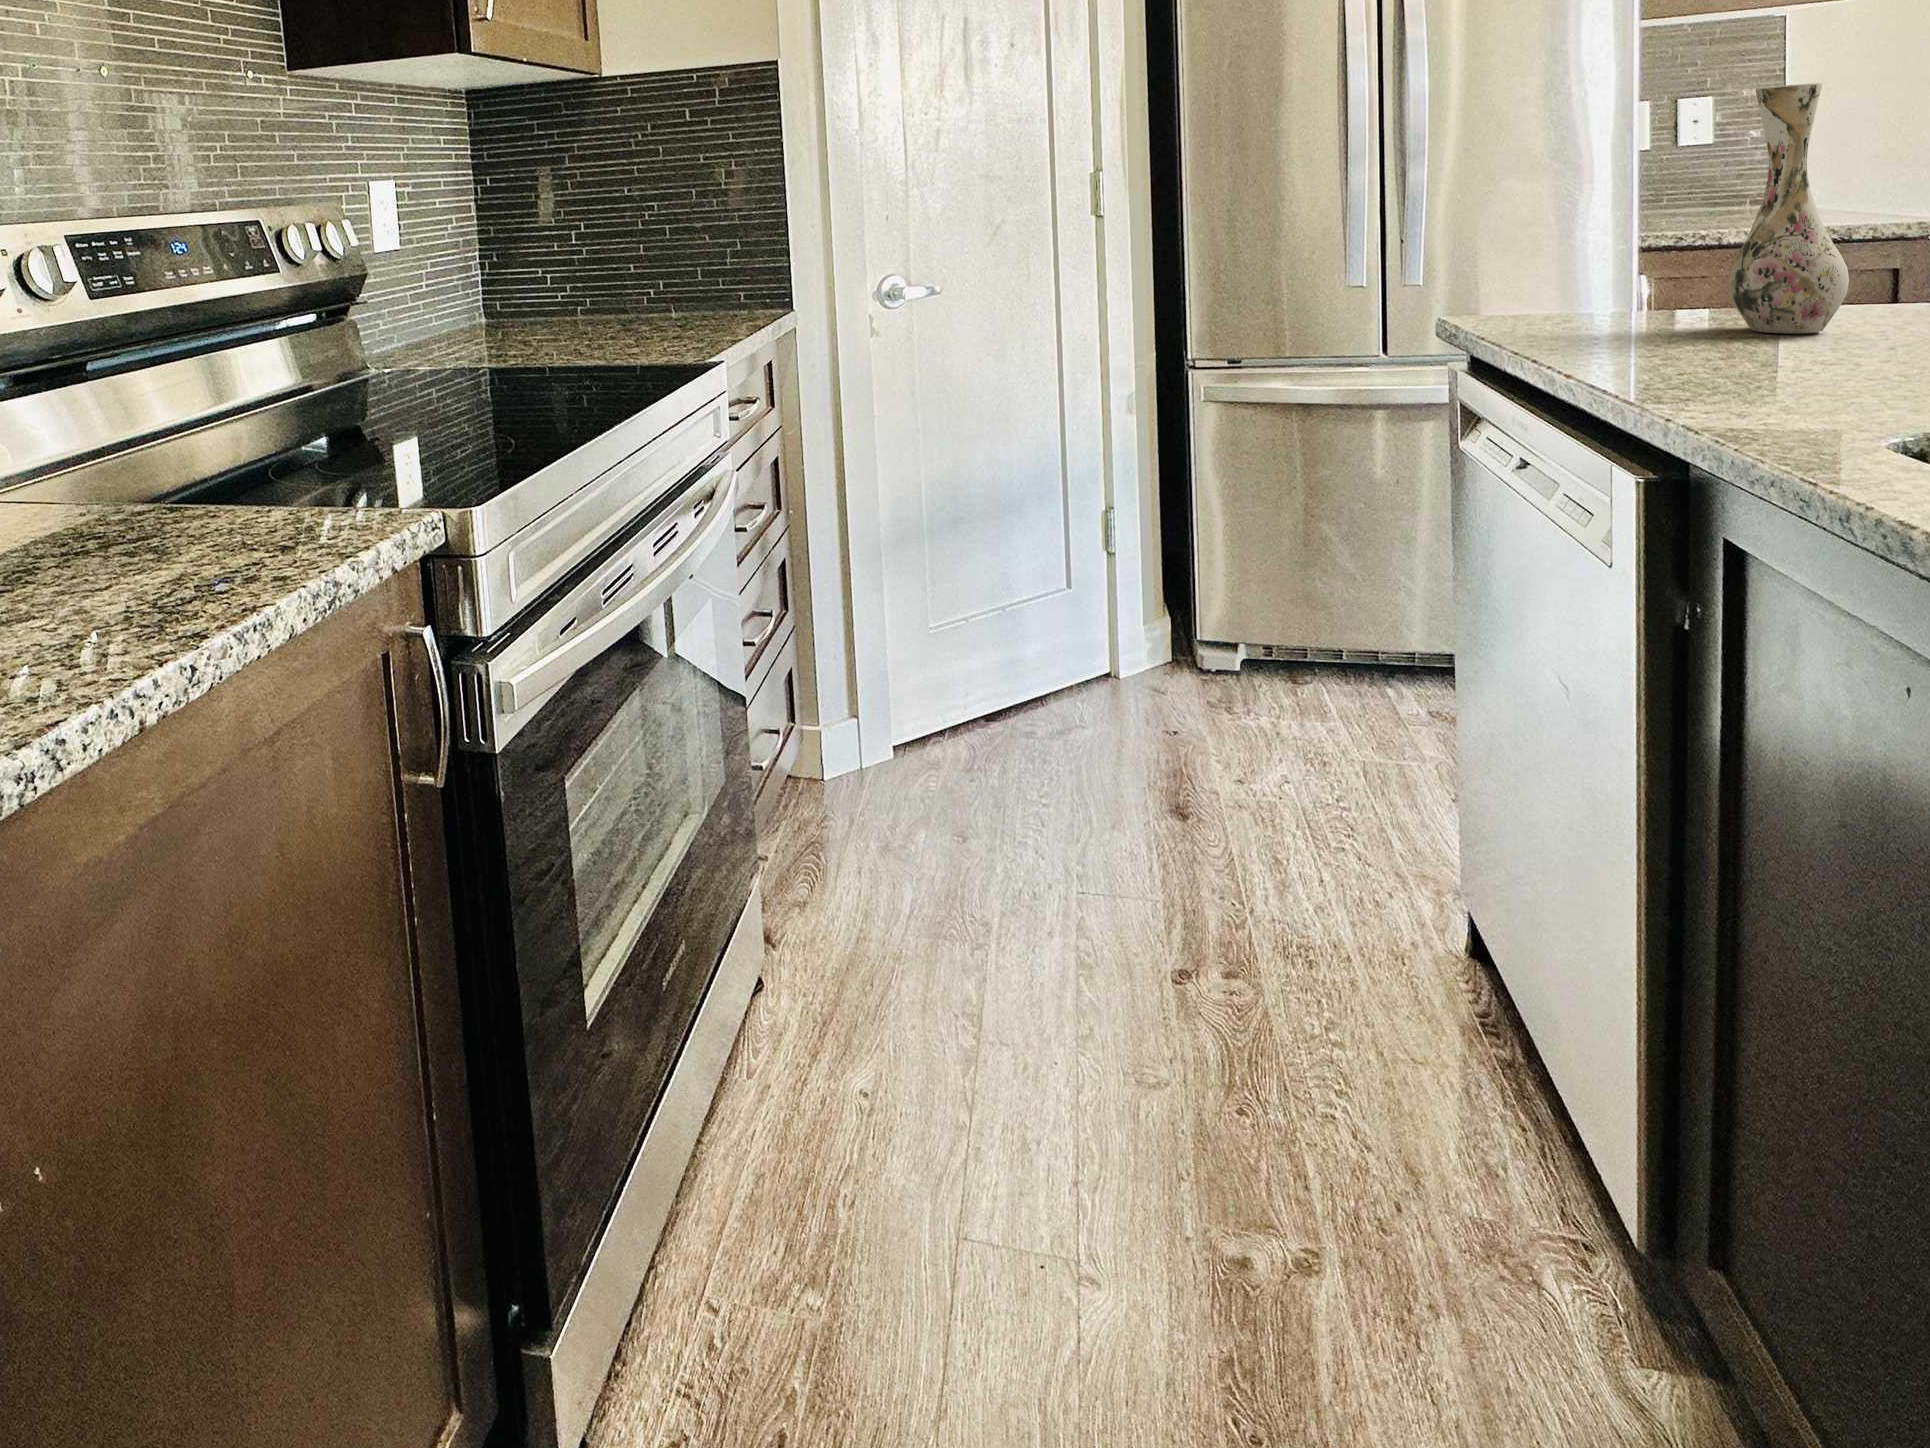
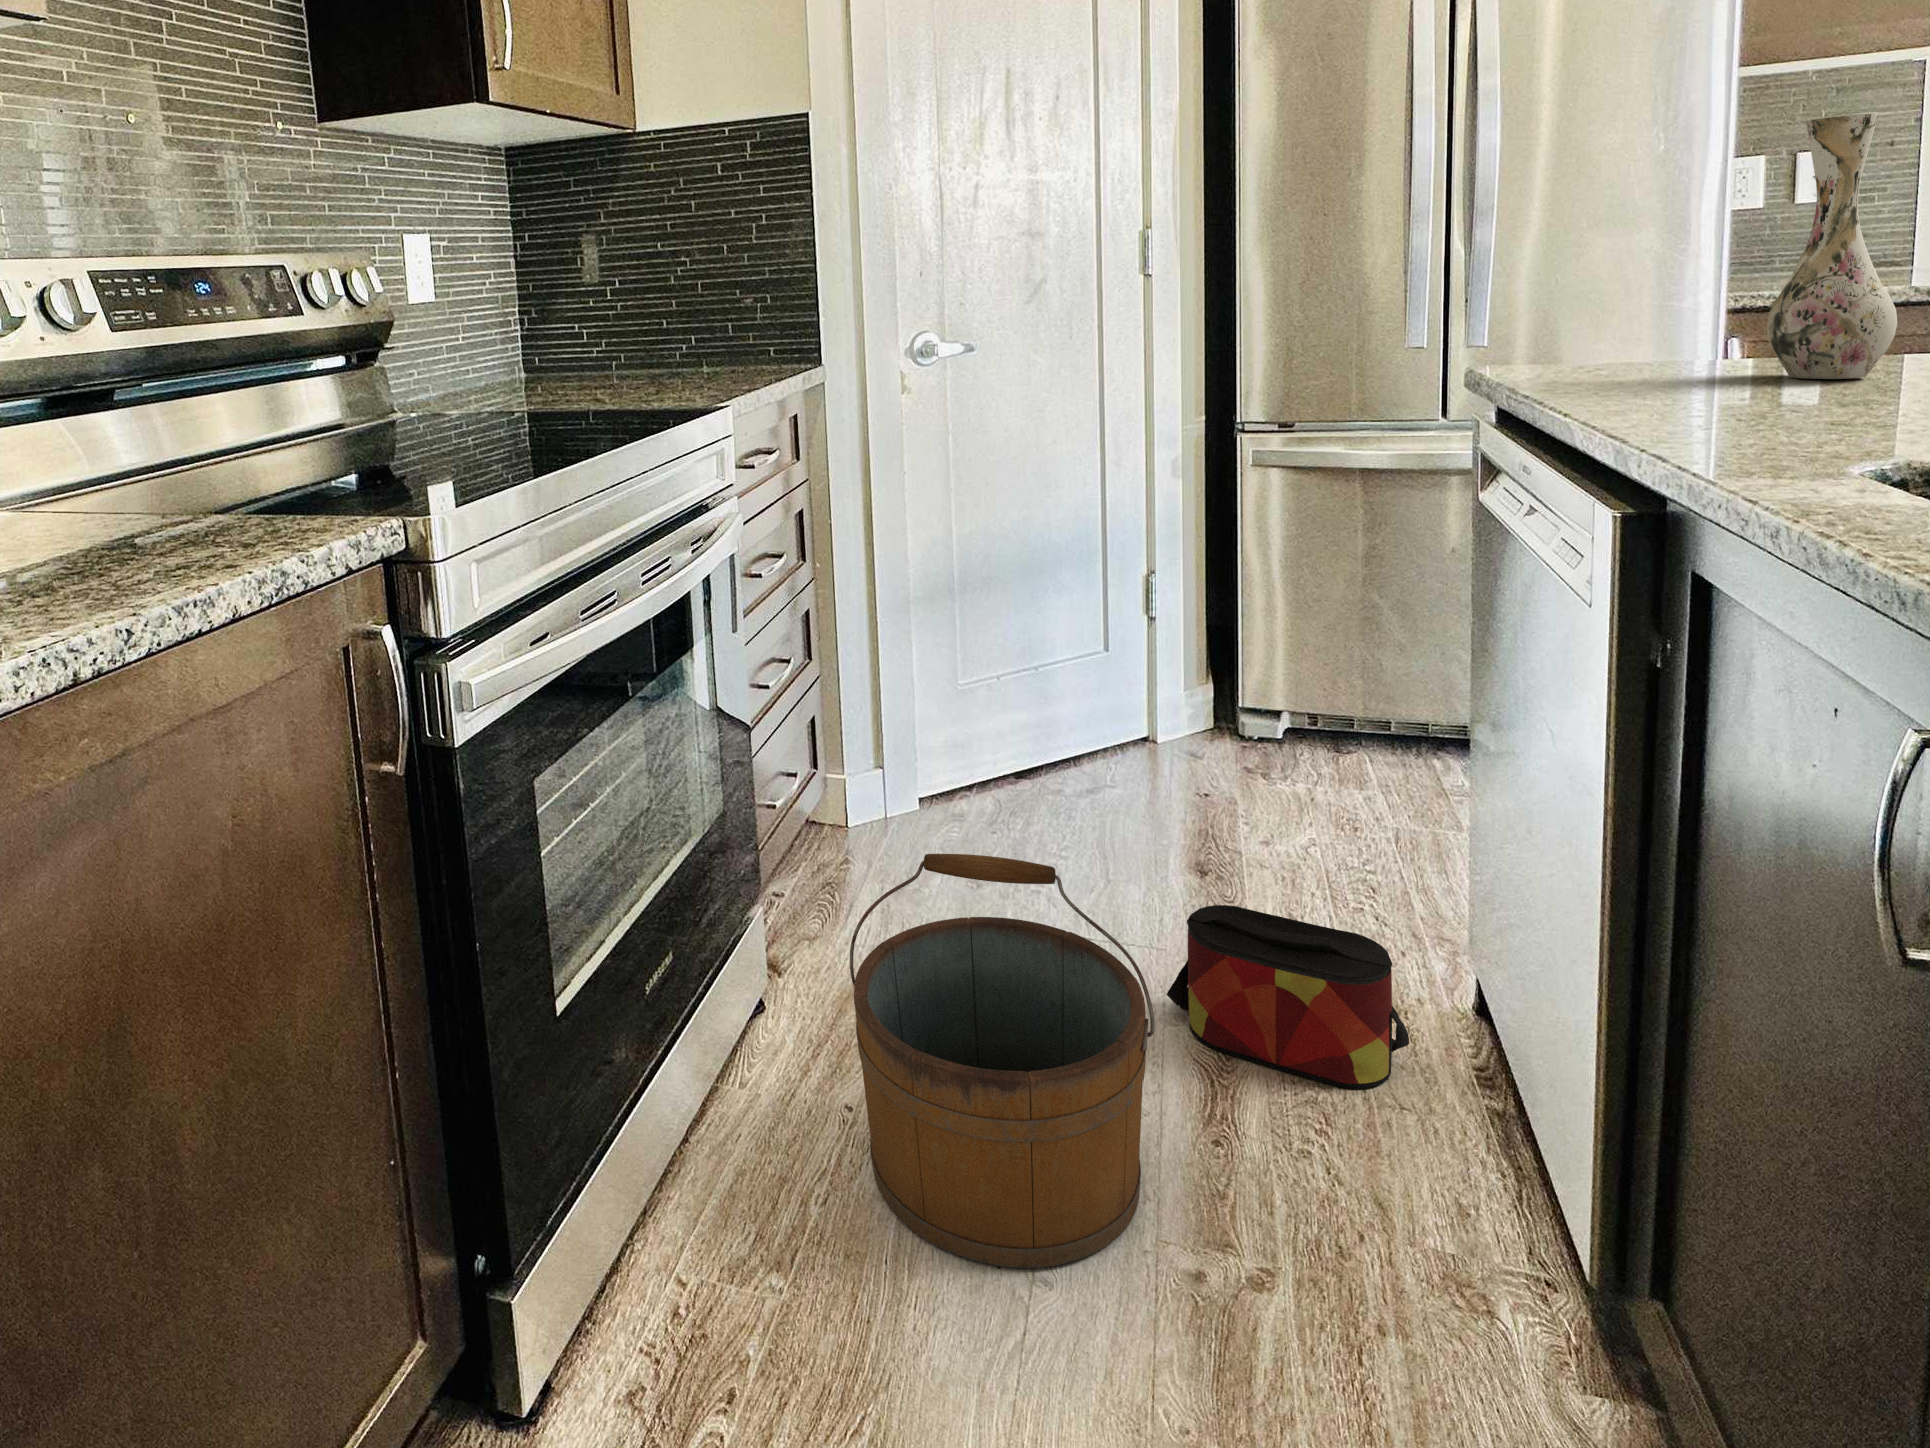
bucket: none [867,829,1187,1271] -> present [850,854,1155,1268]
bag: none [1171,860,1418,1049] -> present [1167,905,1409,1089]

